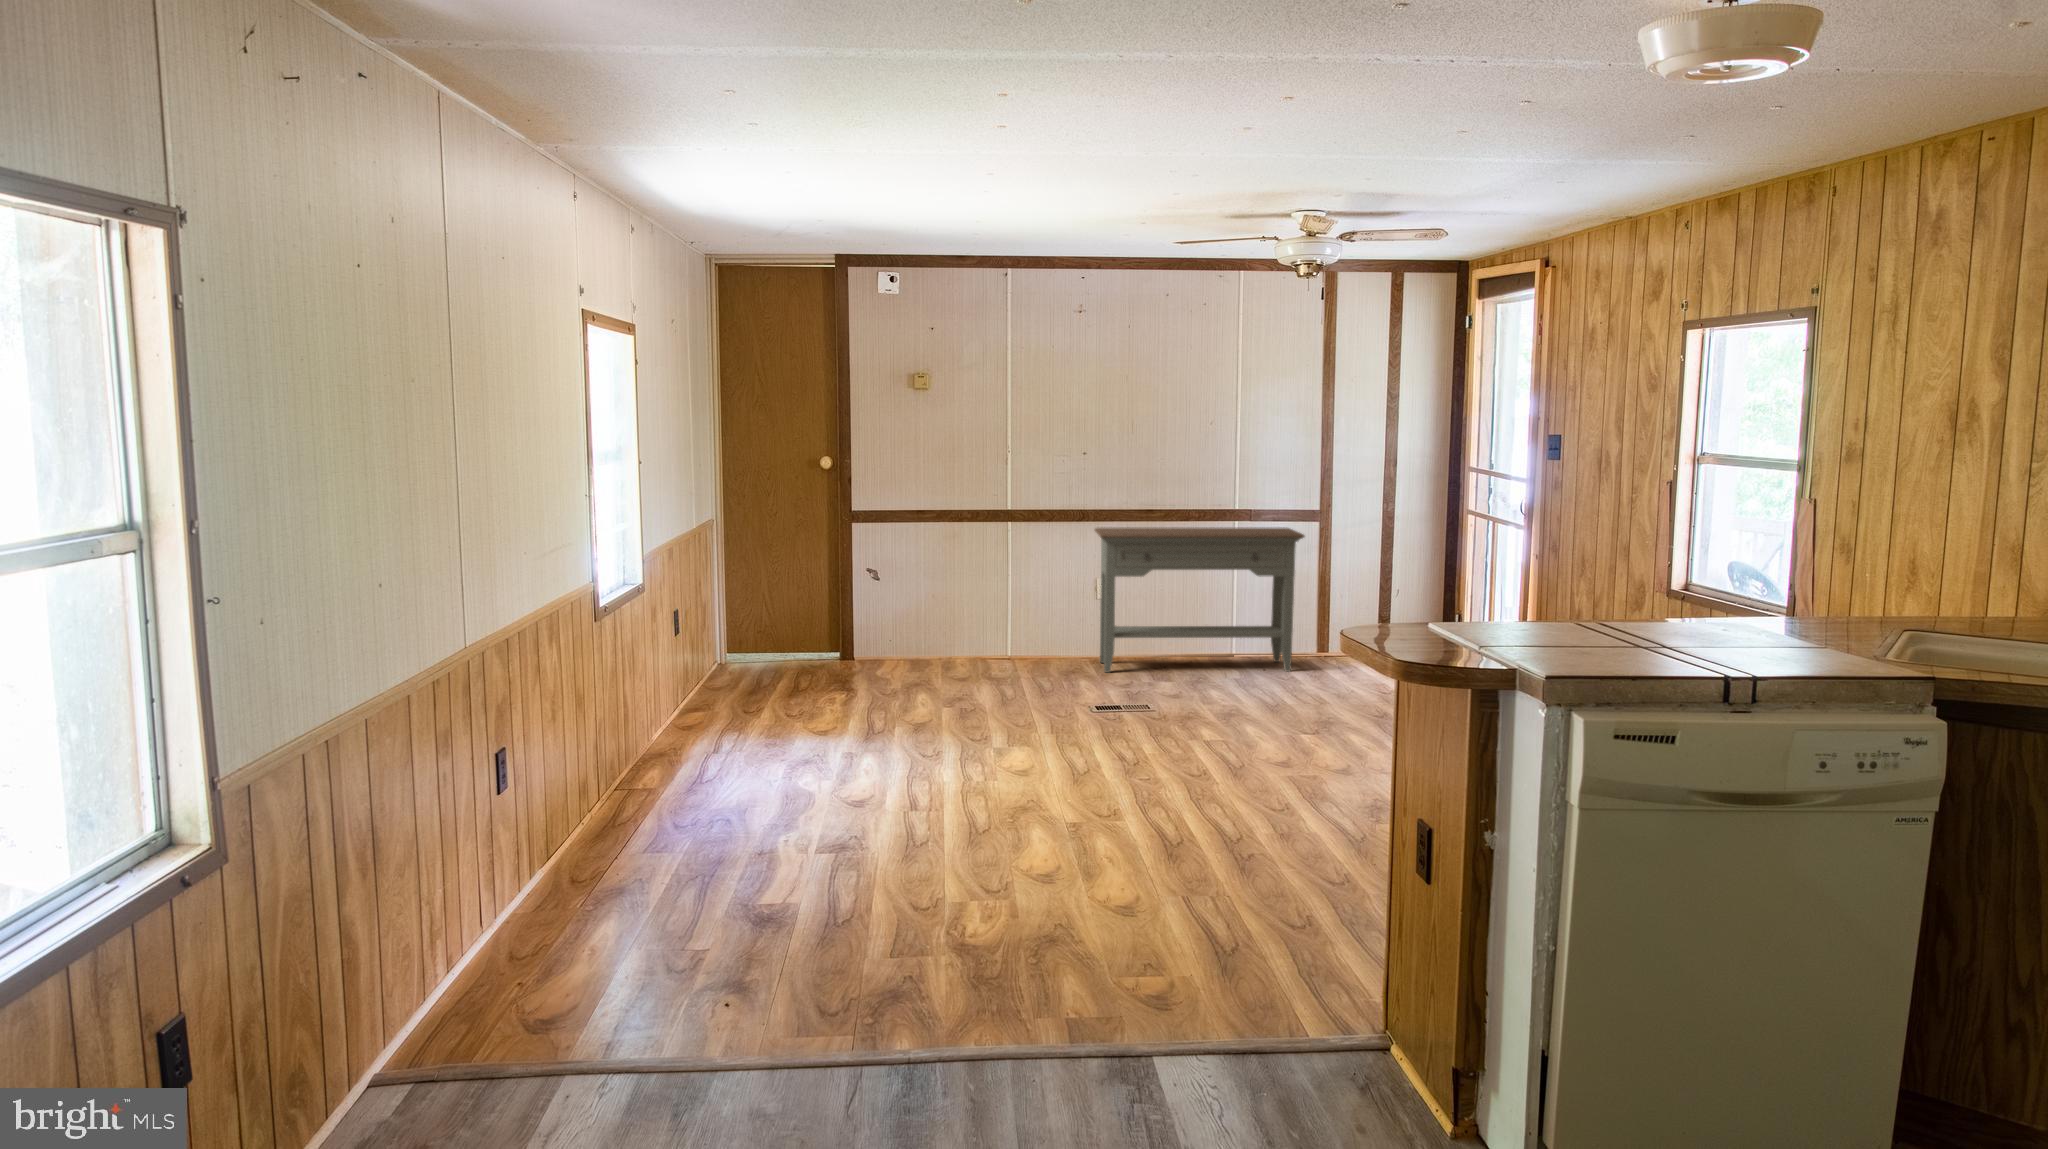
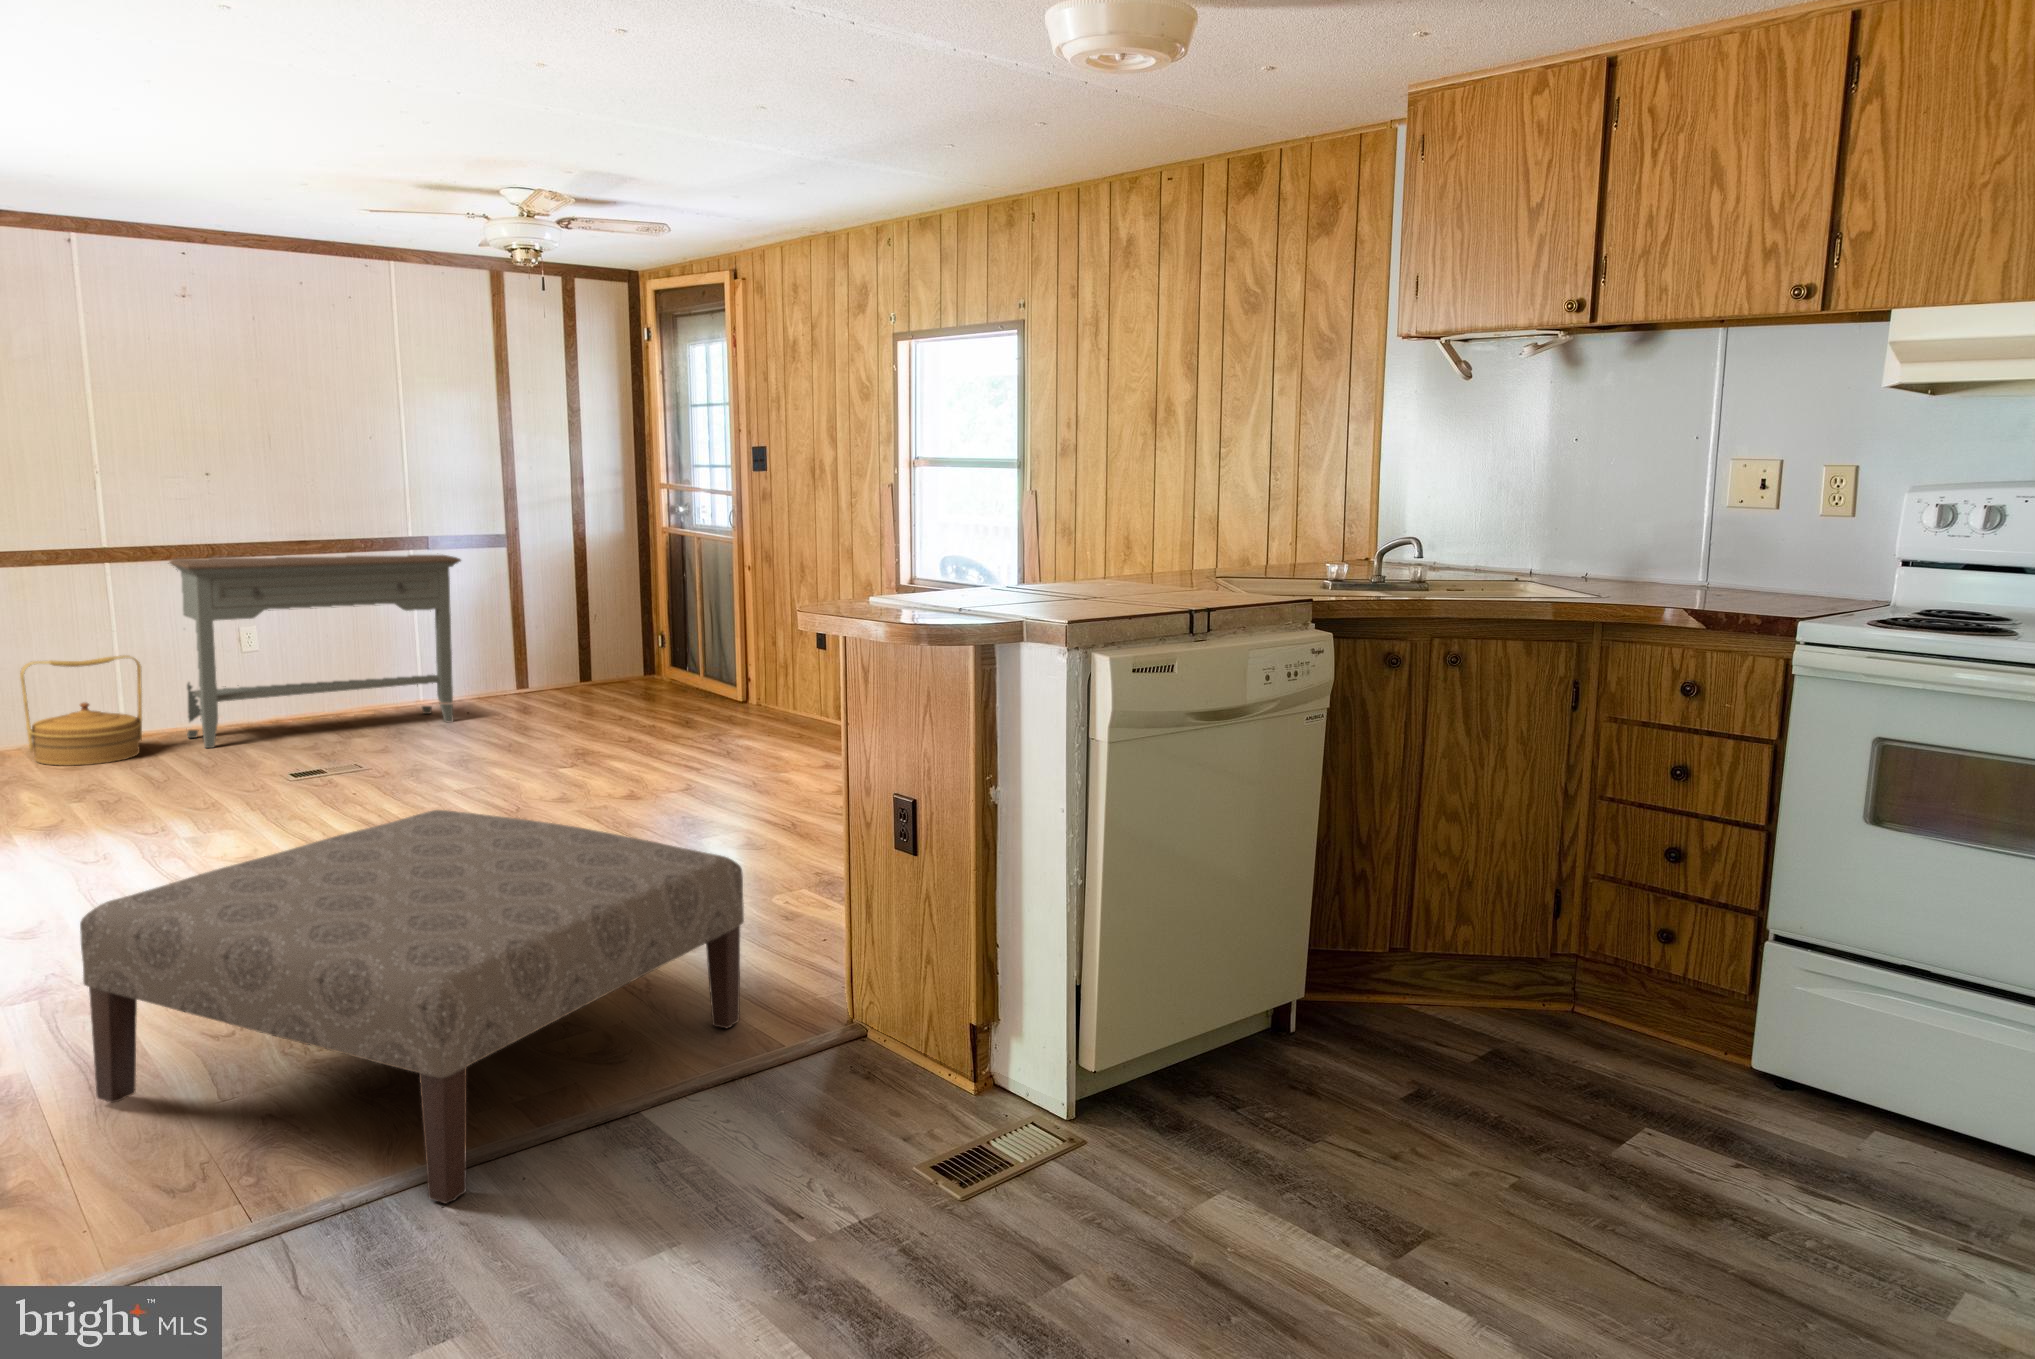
woven basket: none [995,598,1069,676] -> present [20,655,142,766]
ottoman: none [844,759,1304,1079] -> present [80,810,744,1203]

